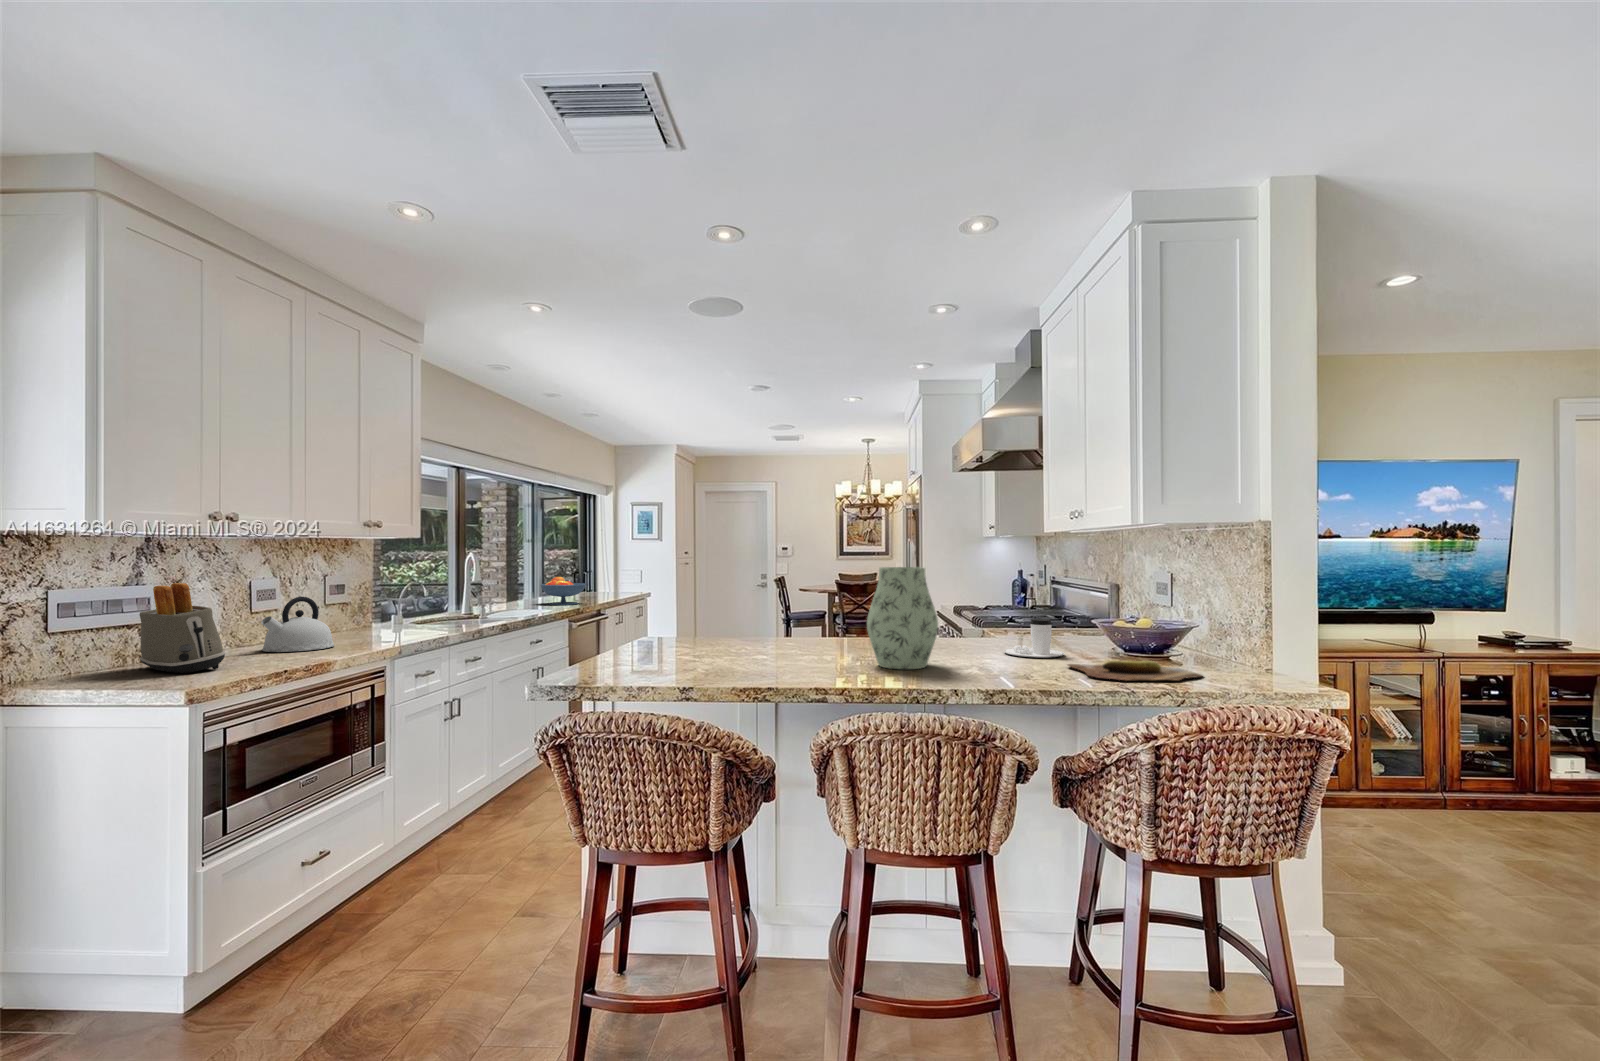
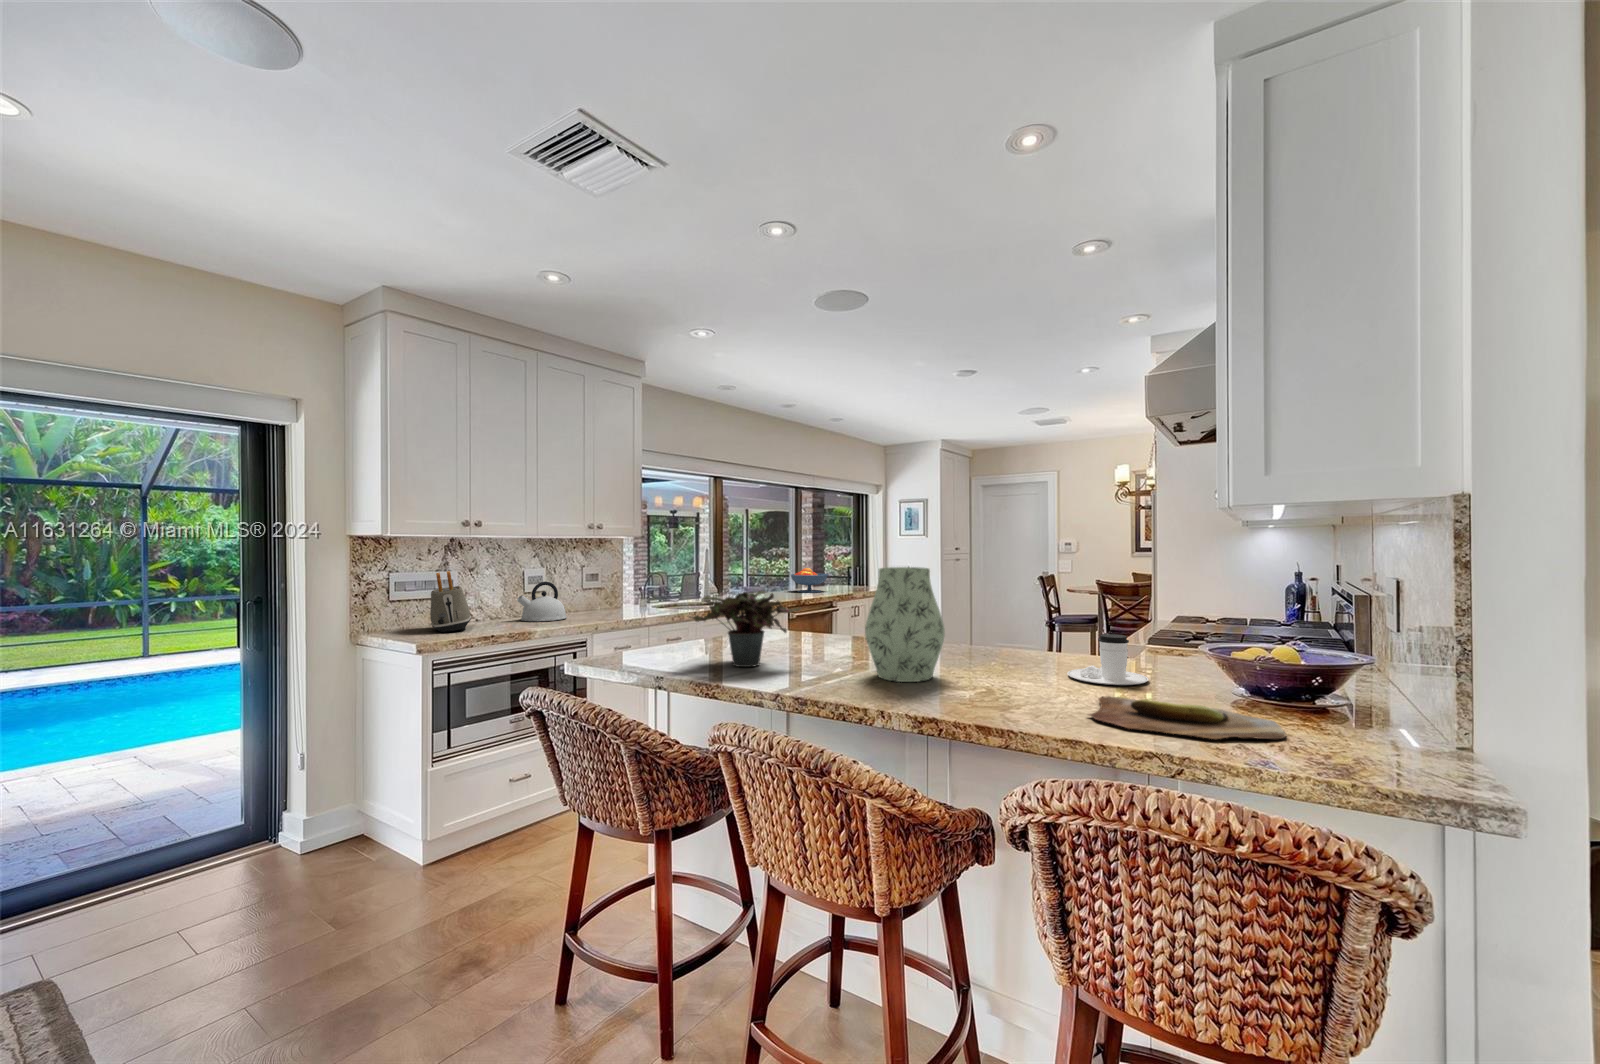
potted plant: none [691,593,795,671] -> present [690,591,801,667]

